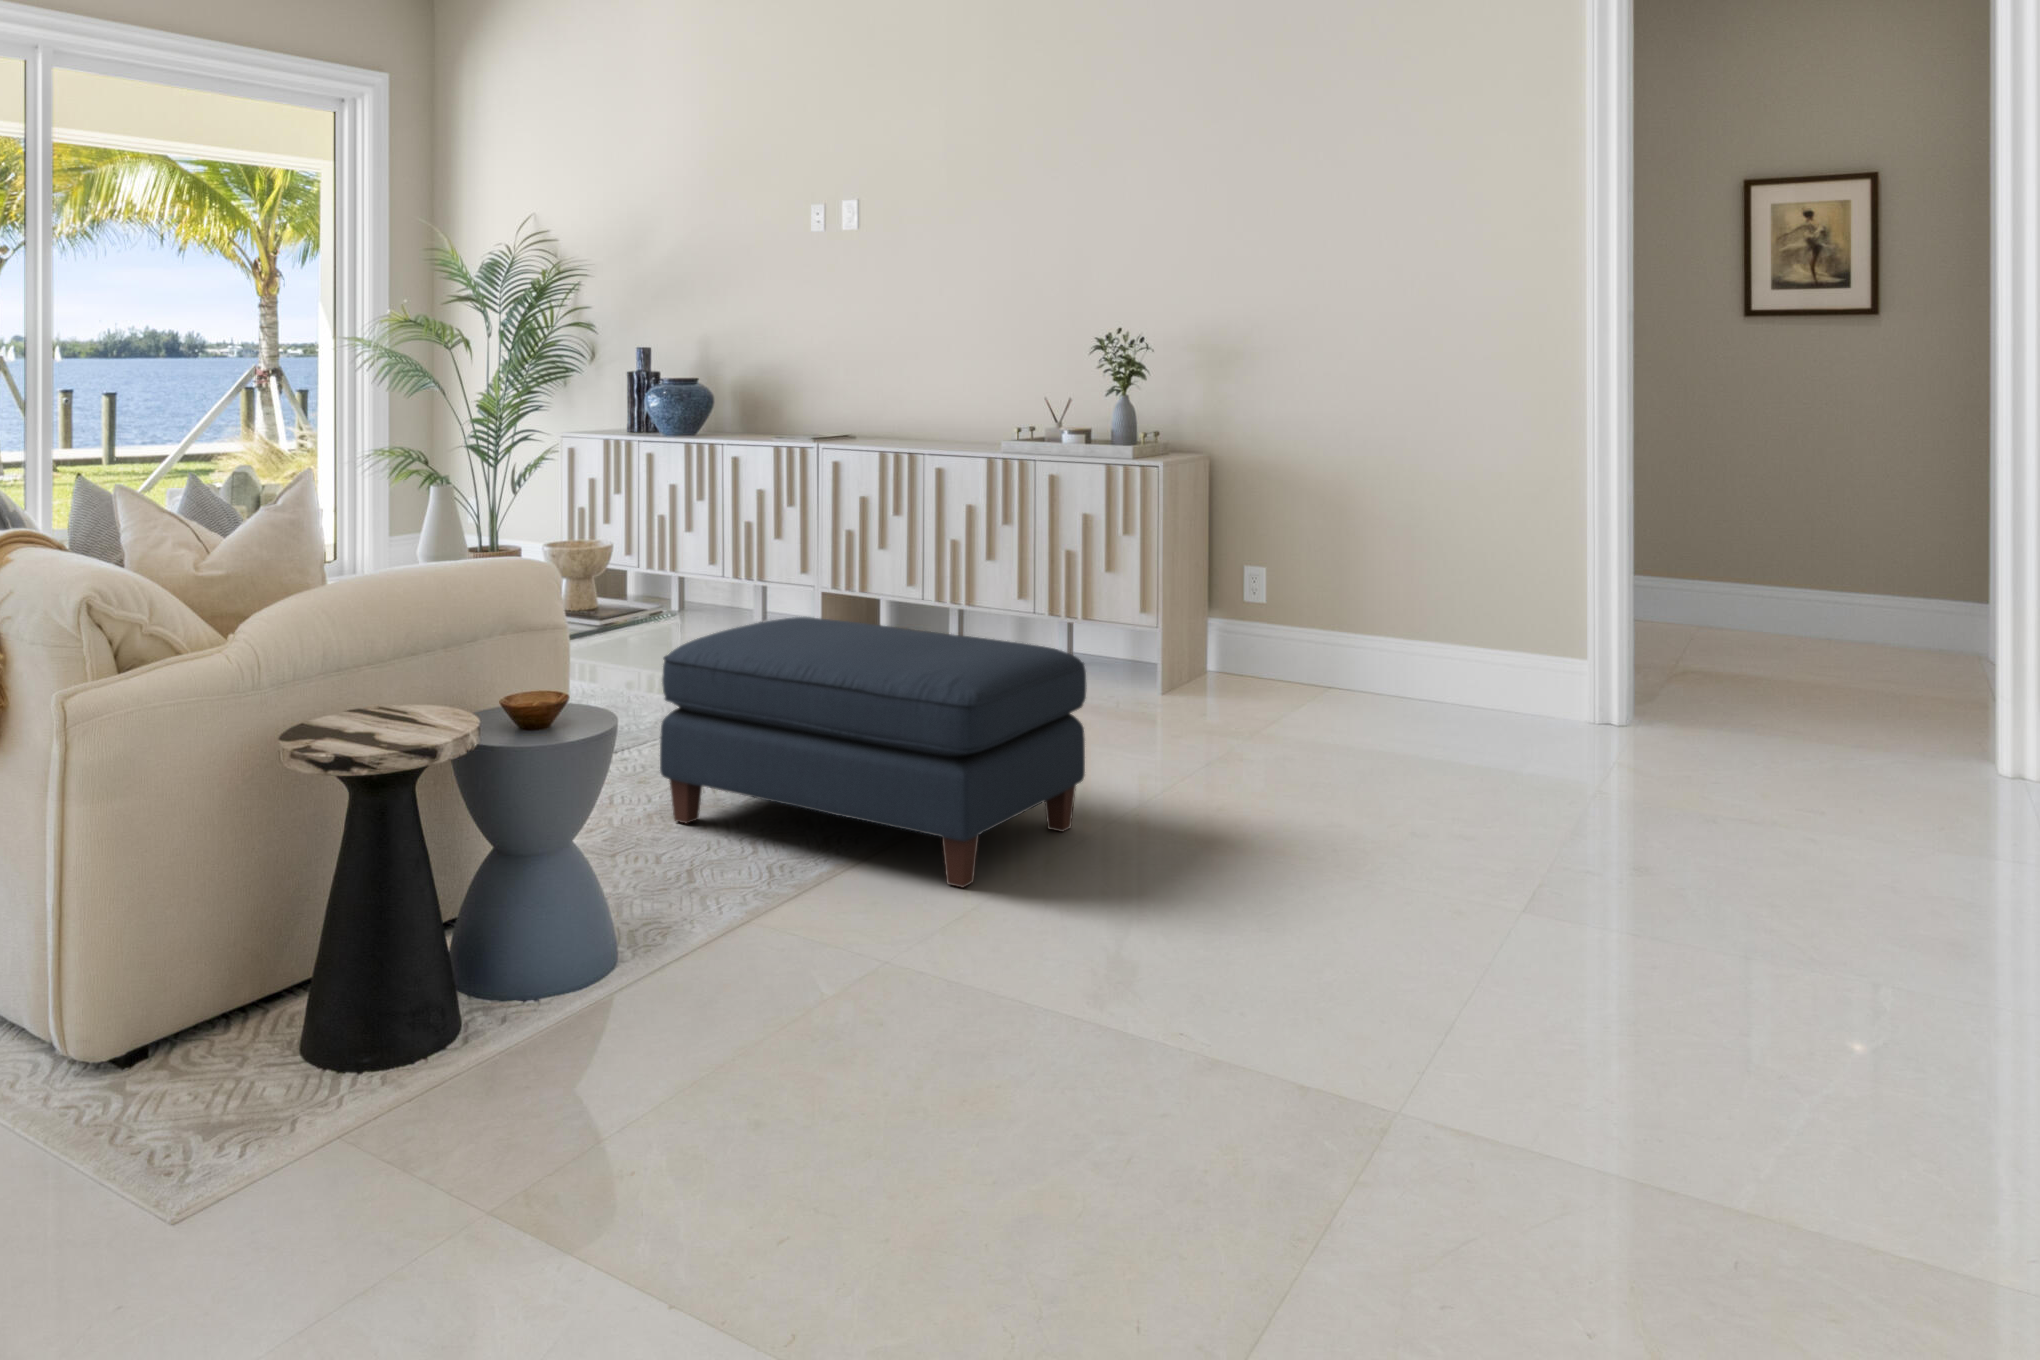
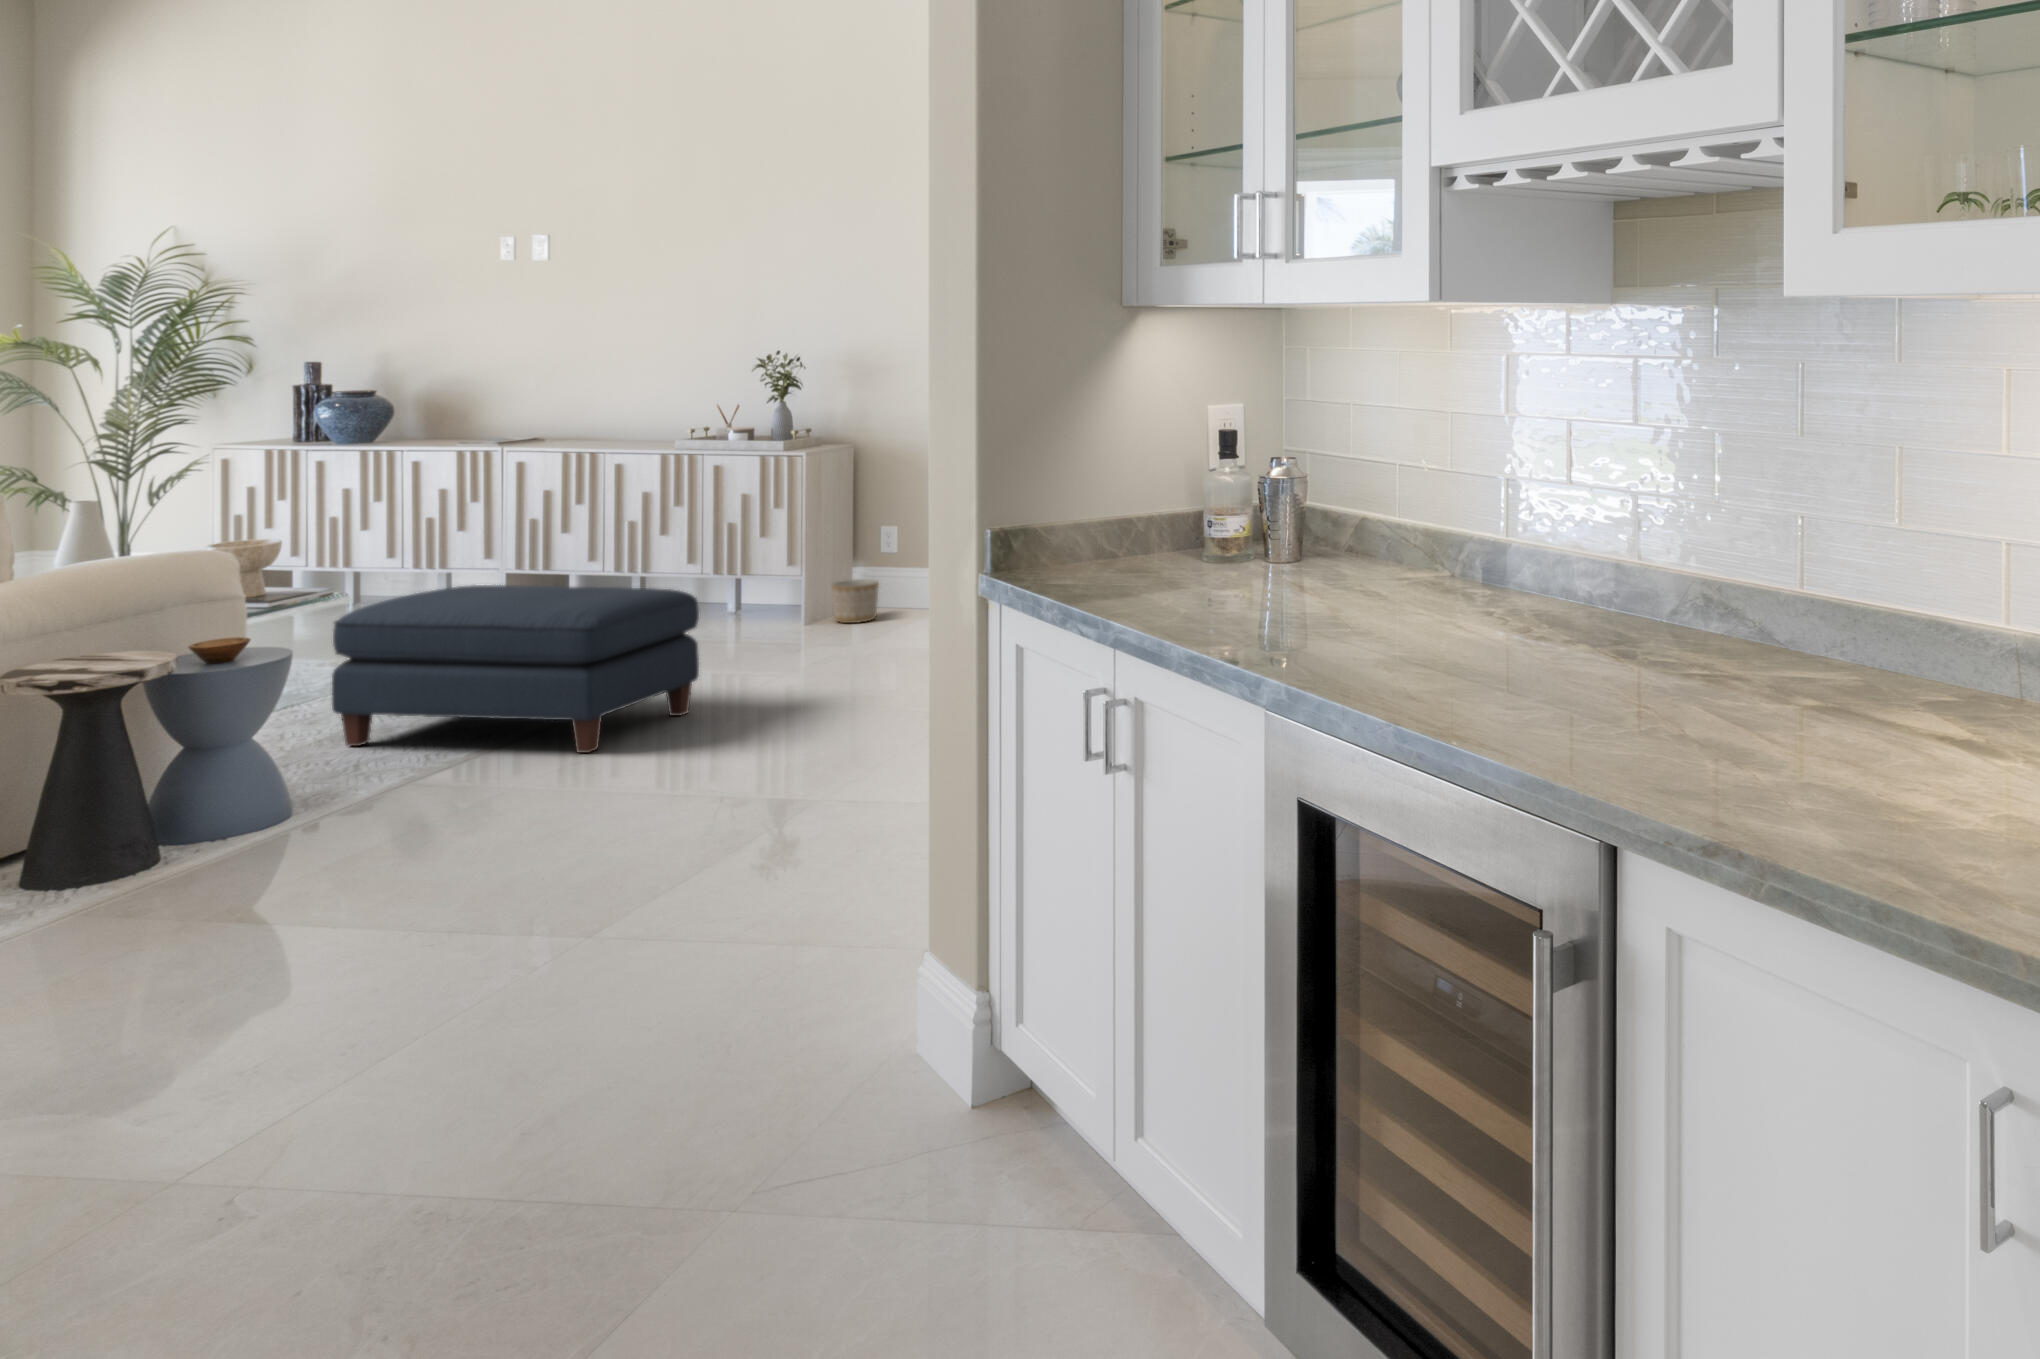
planter: none [1191,633,1252,693] -> present [831,579,879,623]

